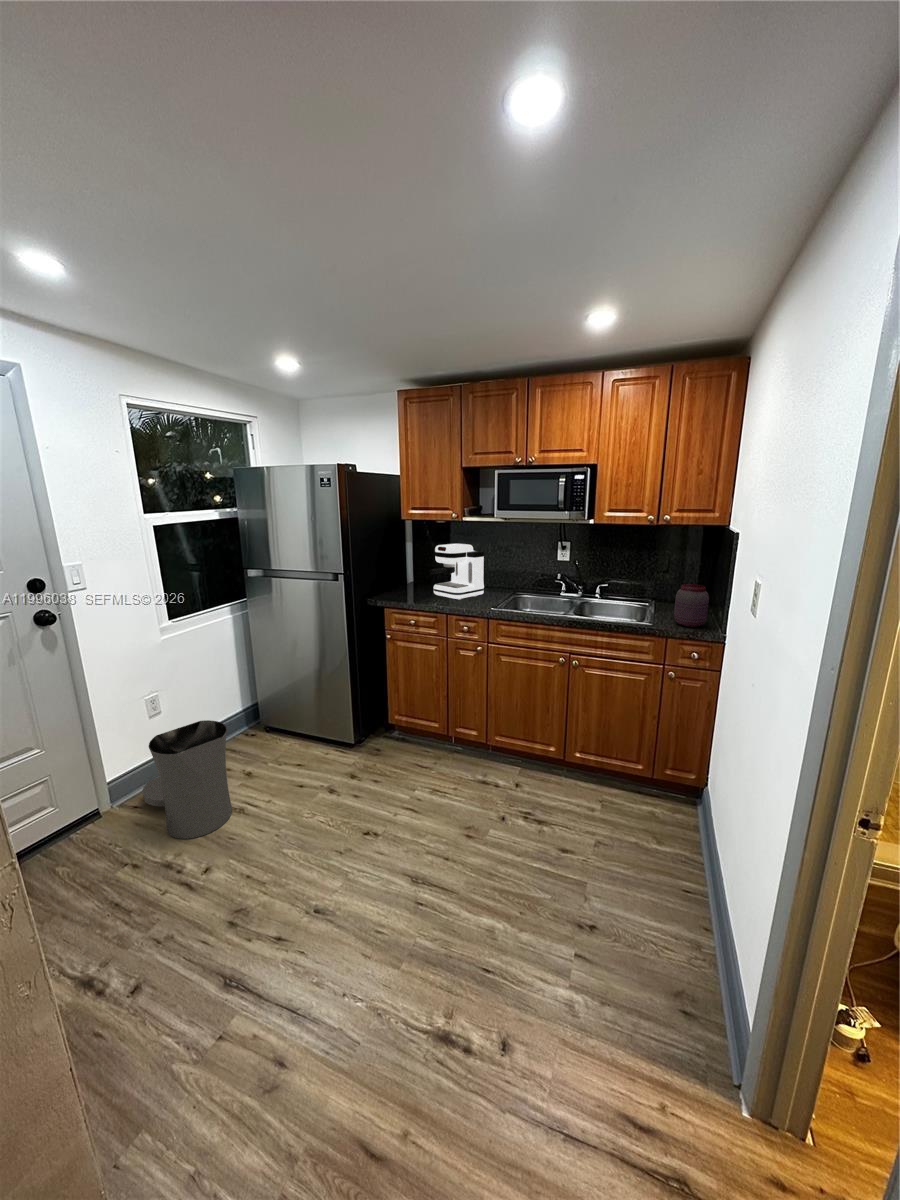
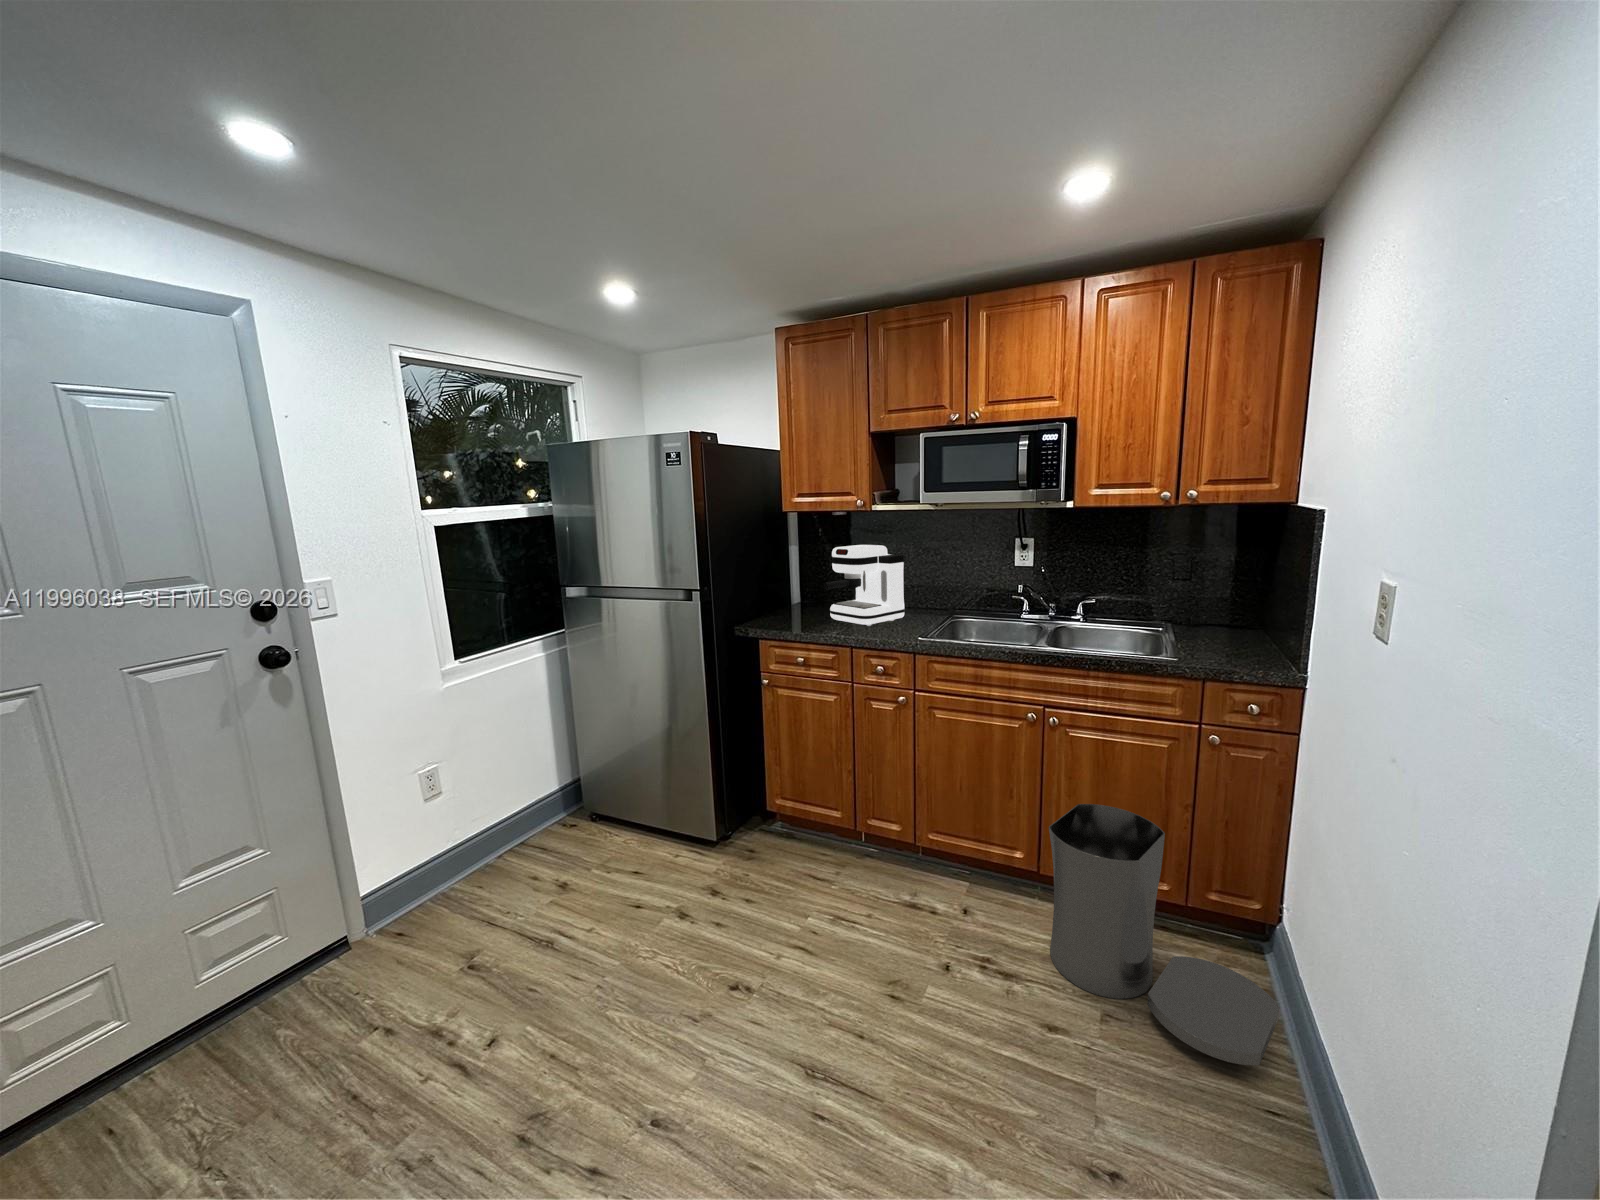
jar: present [674,584,709,627] -> none [1212,595,1271,663]
trash can: present [142,720,232,839] -> present [1049,804,1280,1065]

